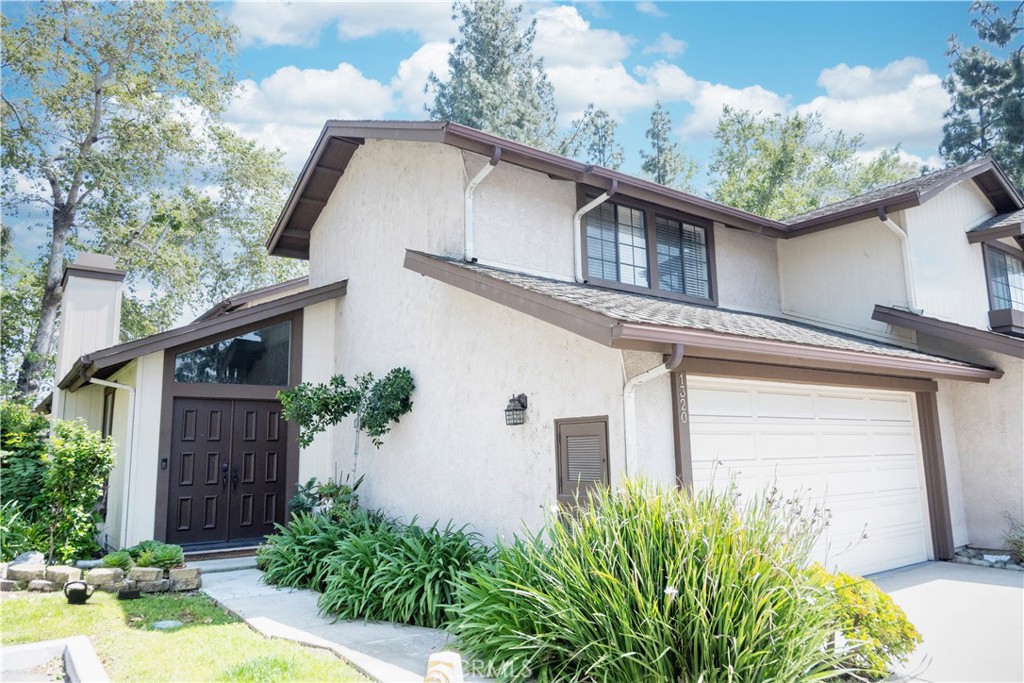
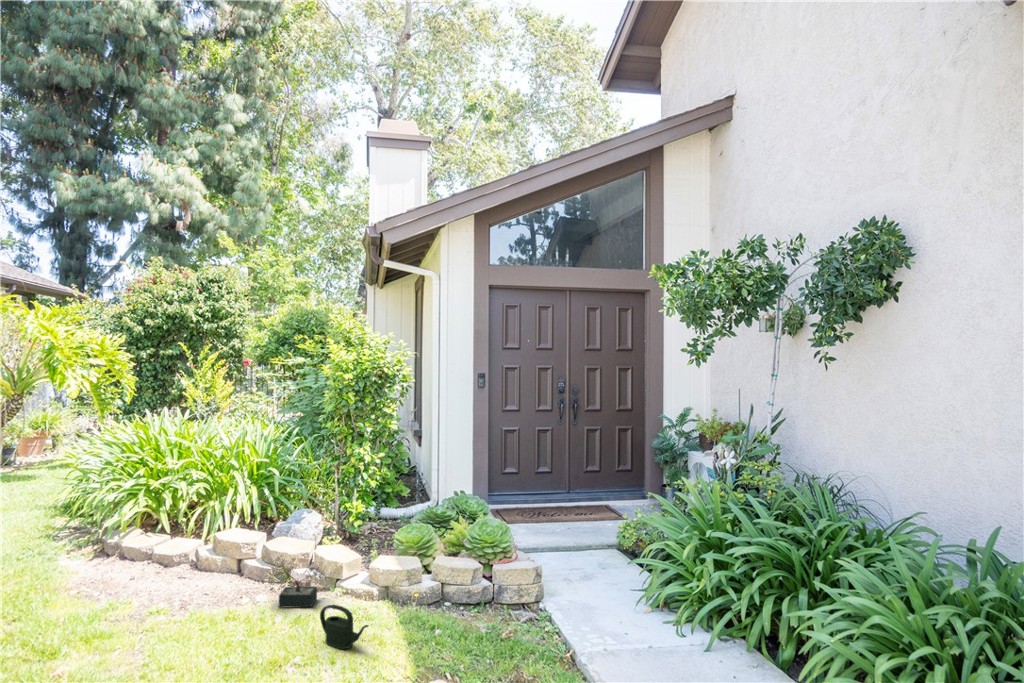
decorative plant: present [110,570,147,600] -> present [268,555,323,607]

